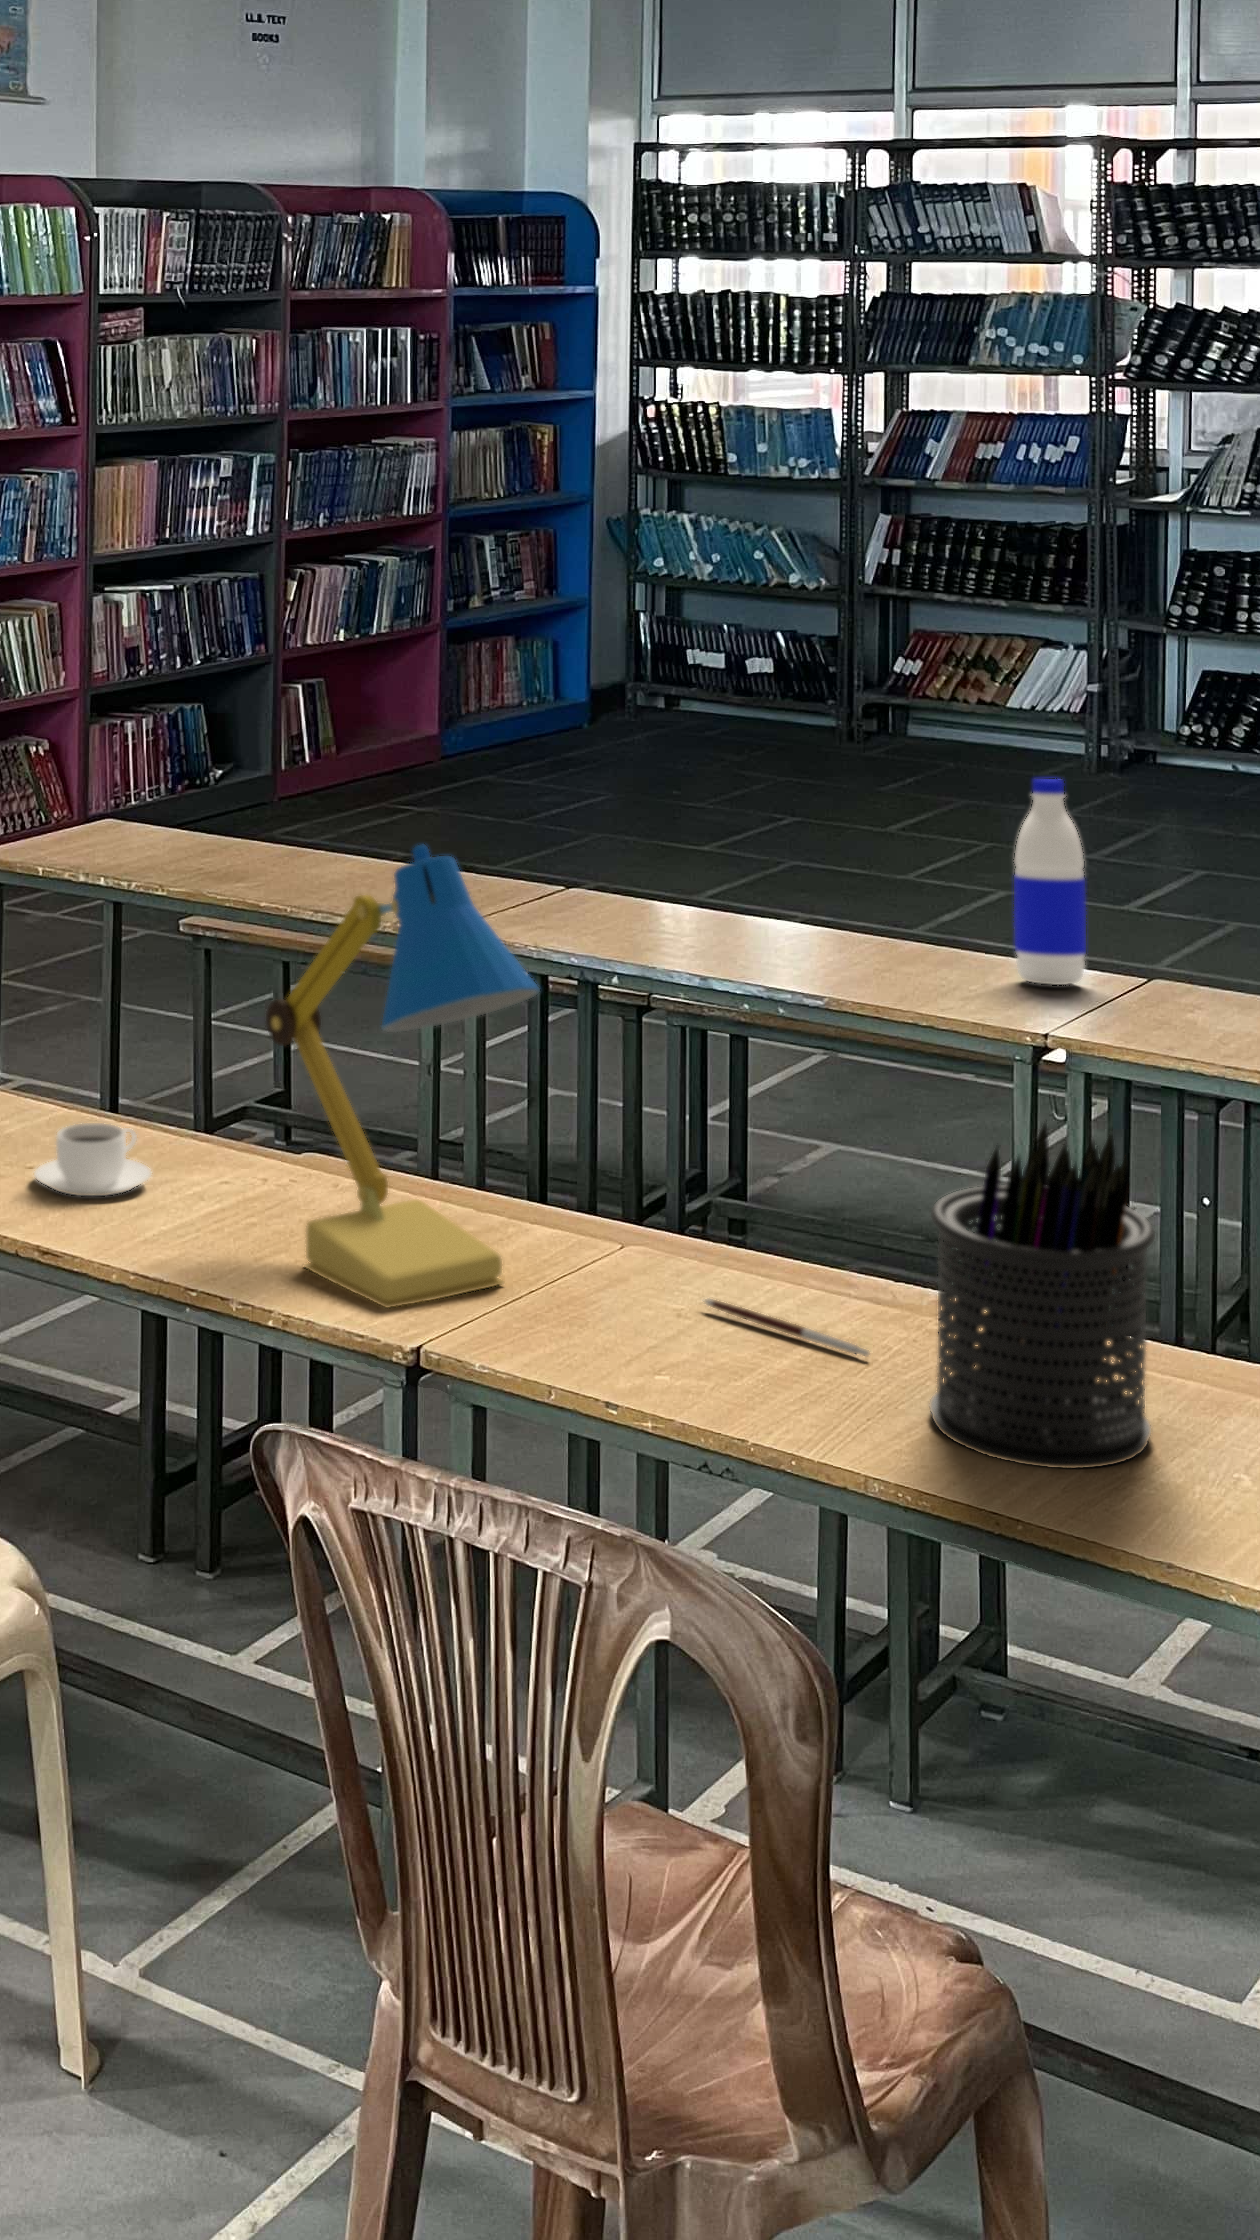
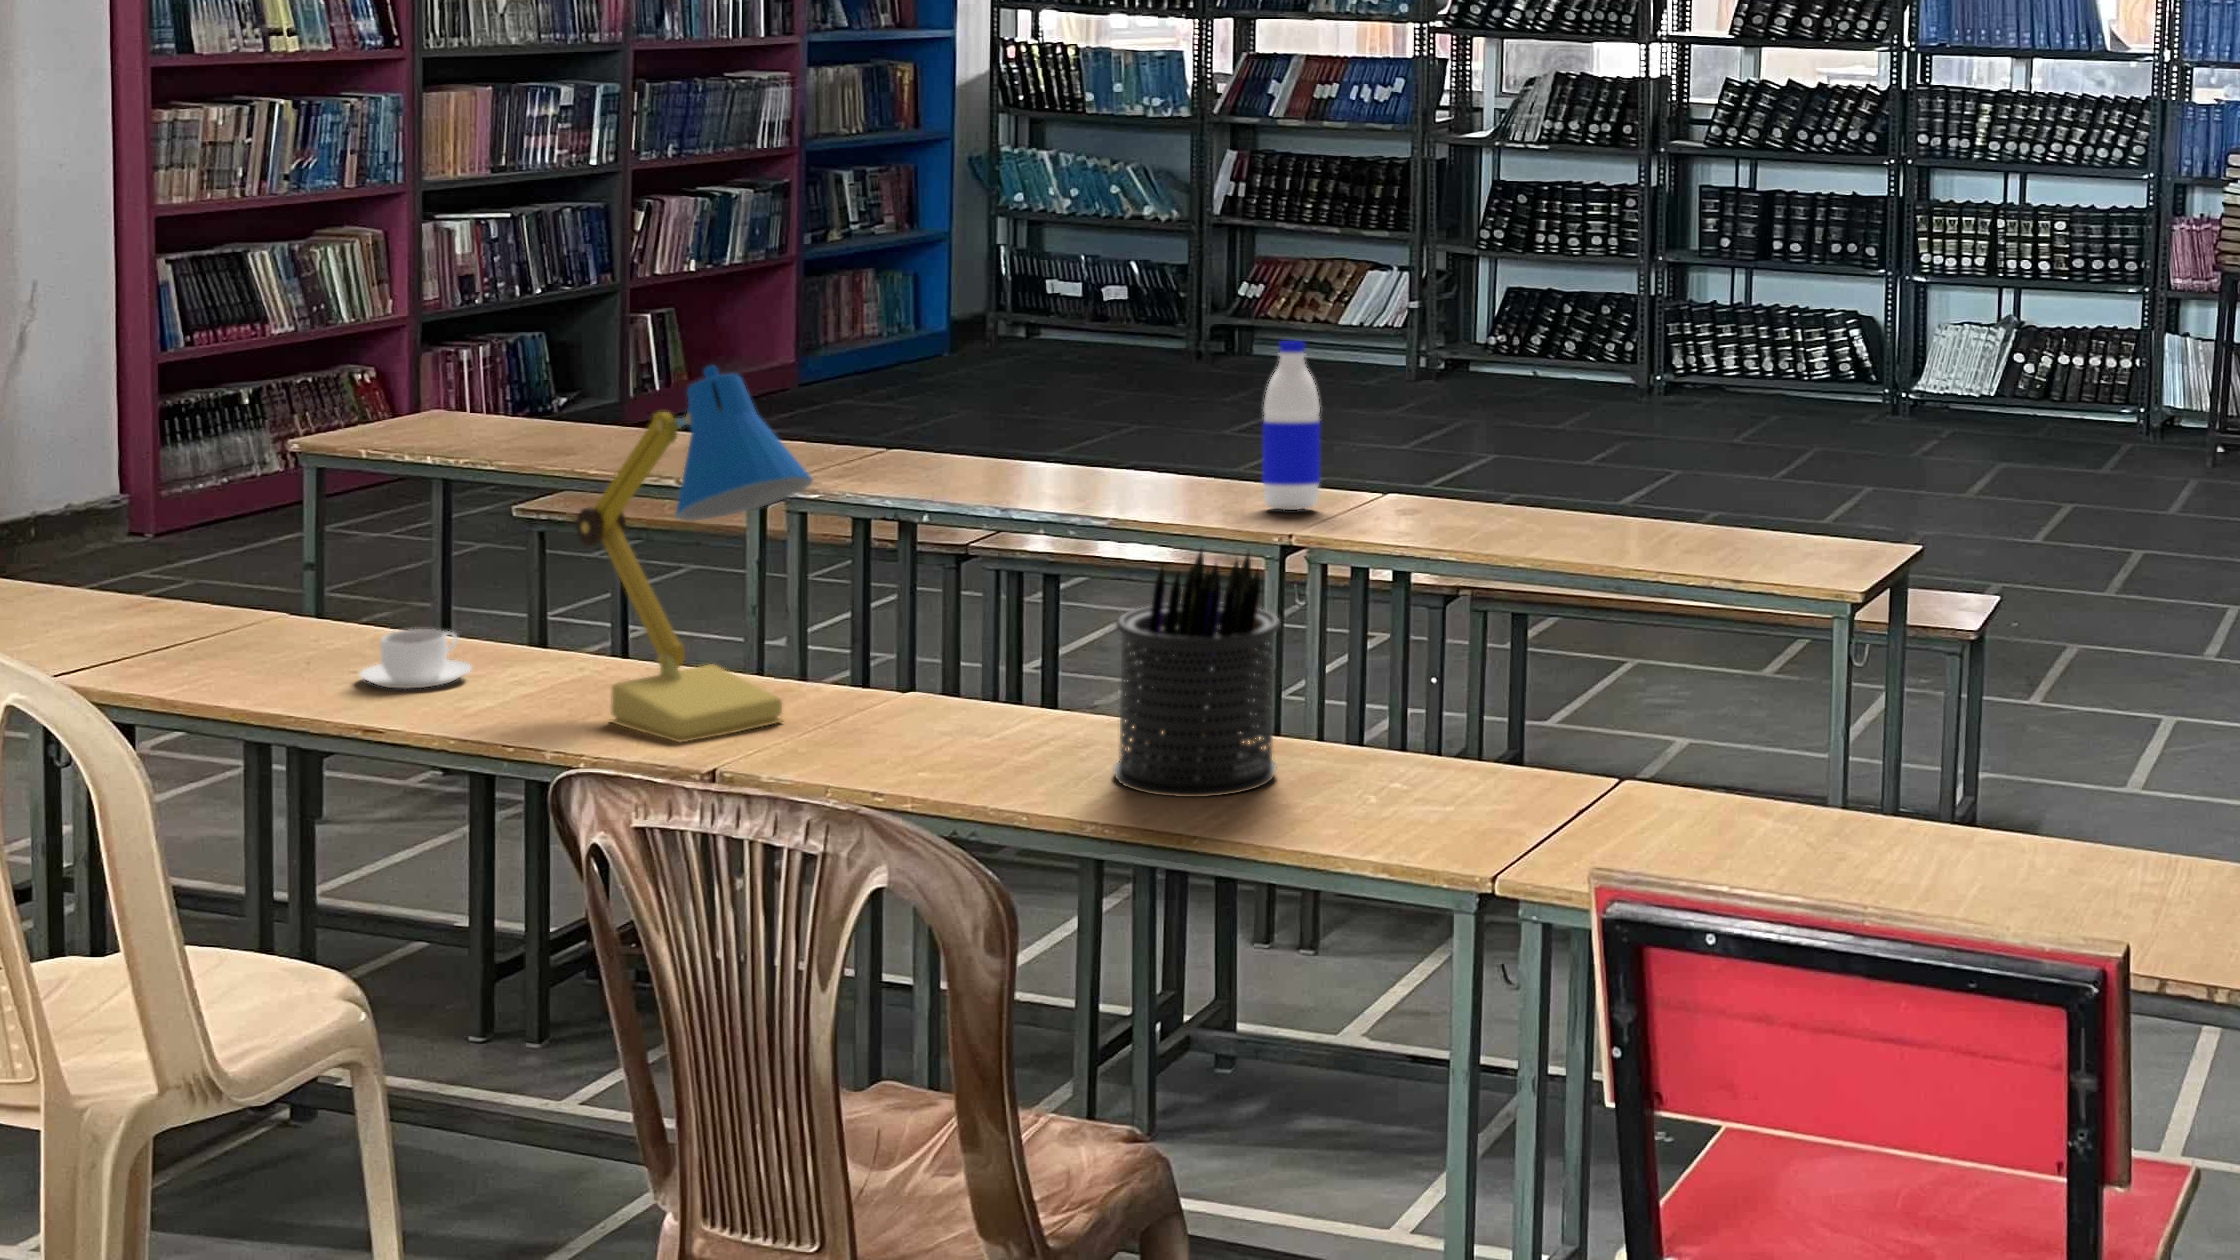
pen: present [705,1299,869,1356] -> none [948,718,1076,745]

